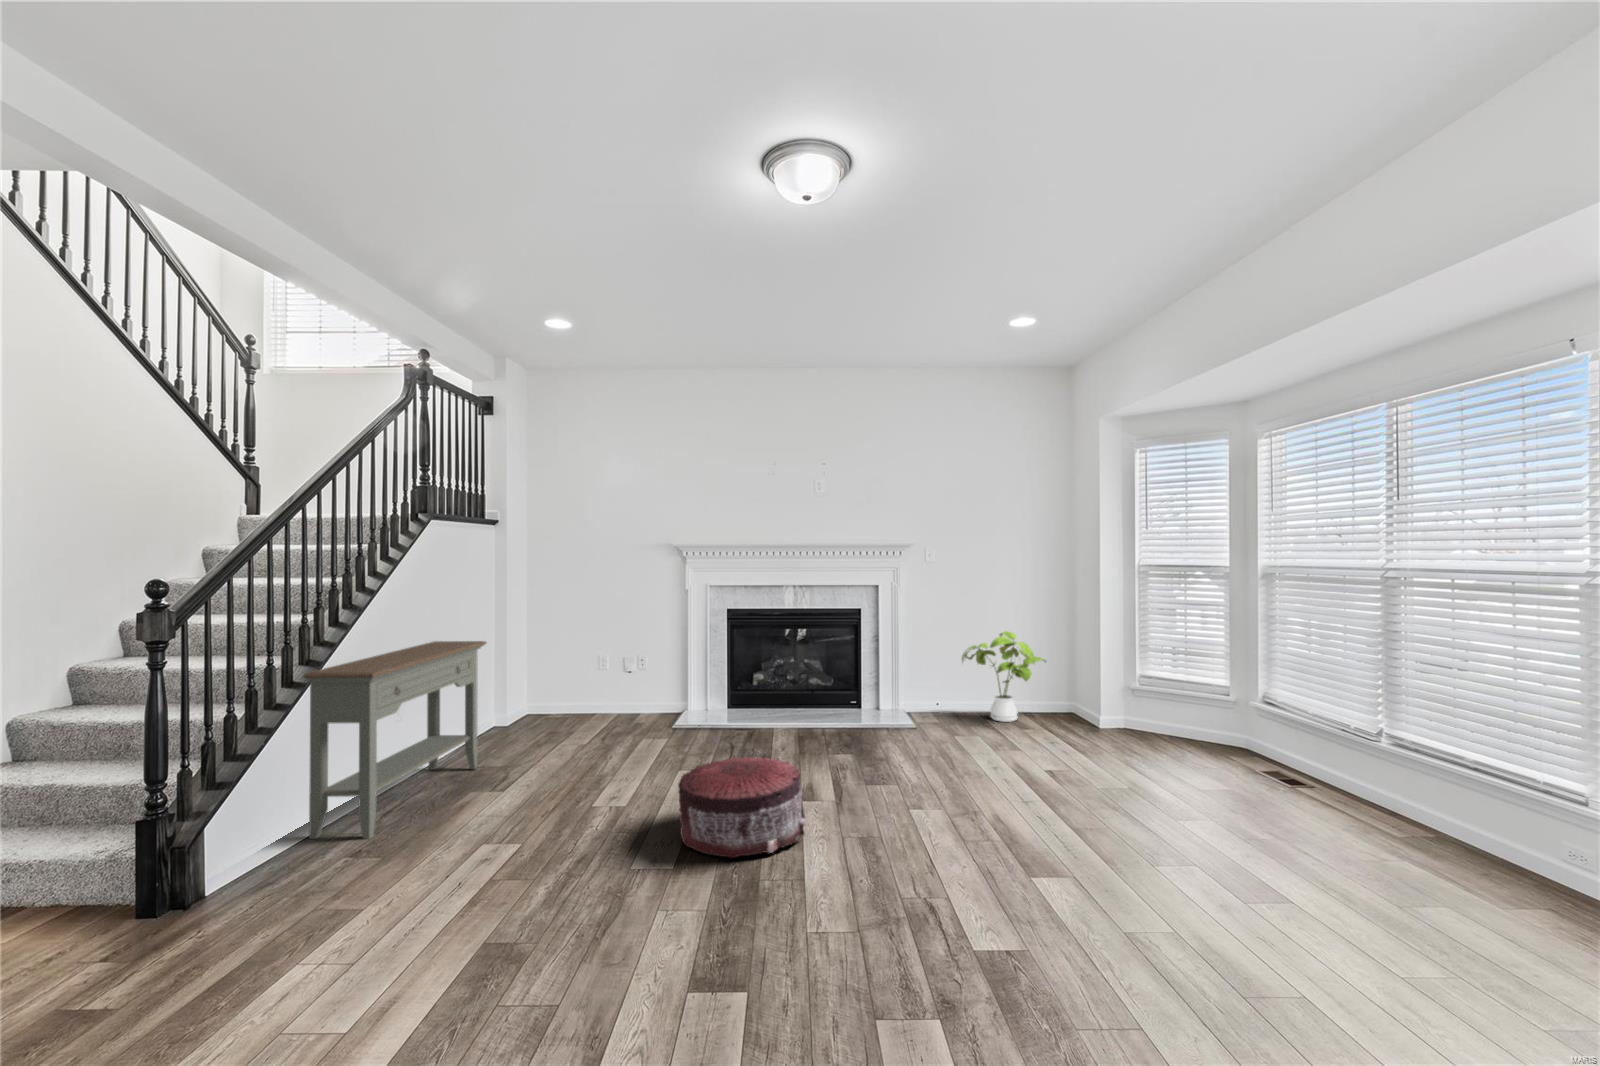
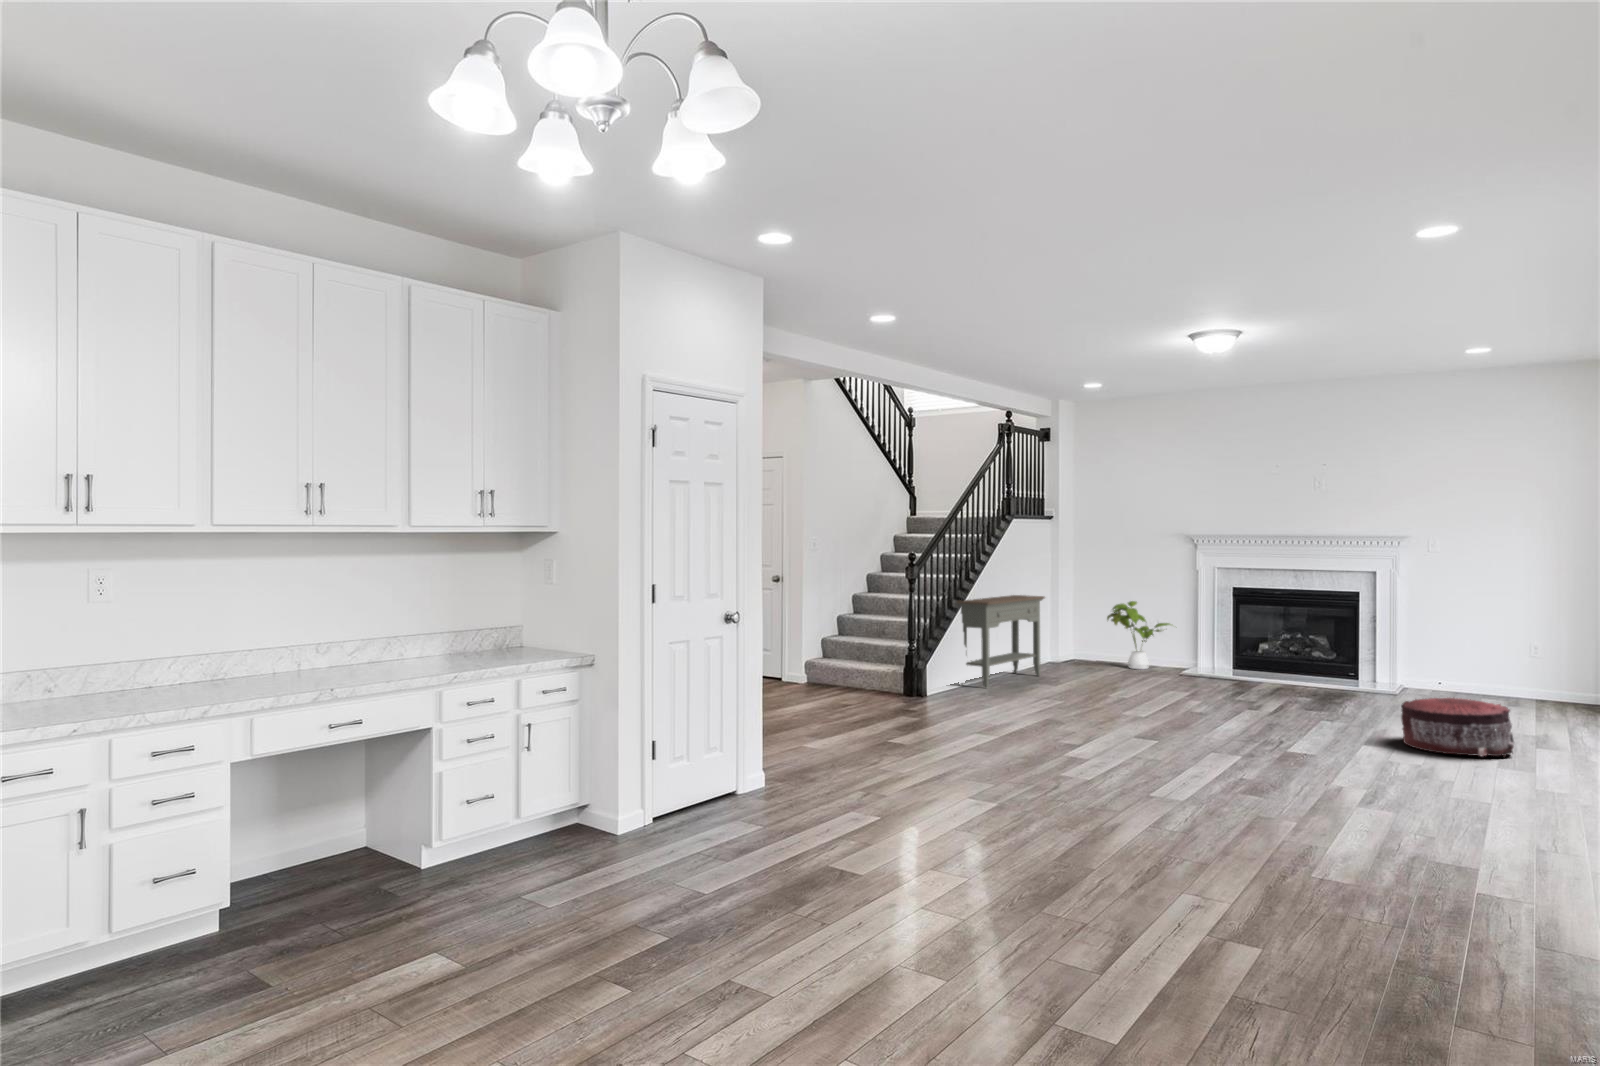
house plant: present [962,631,1045,722] -> present [1107,601,1171,669]
pouf: present [678,756,805,858] -> present [1401,698,1514,757]

